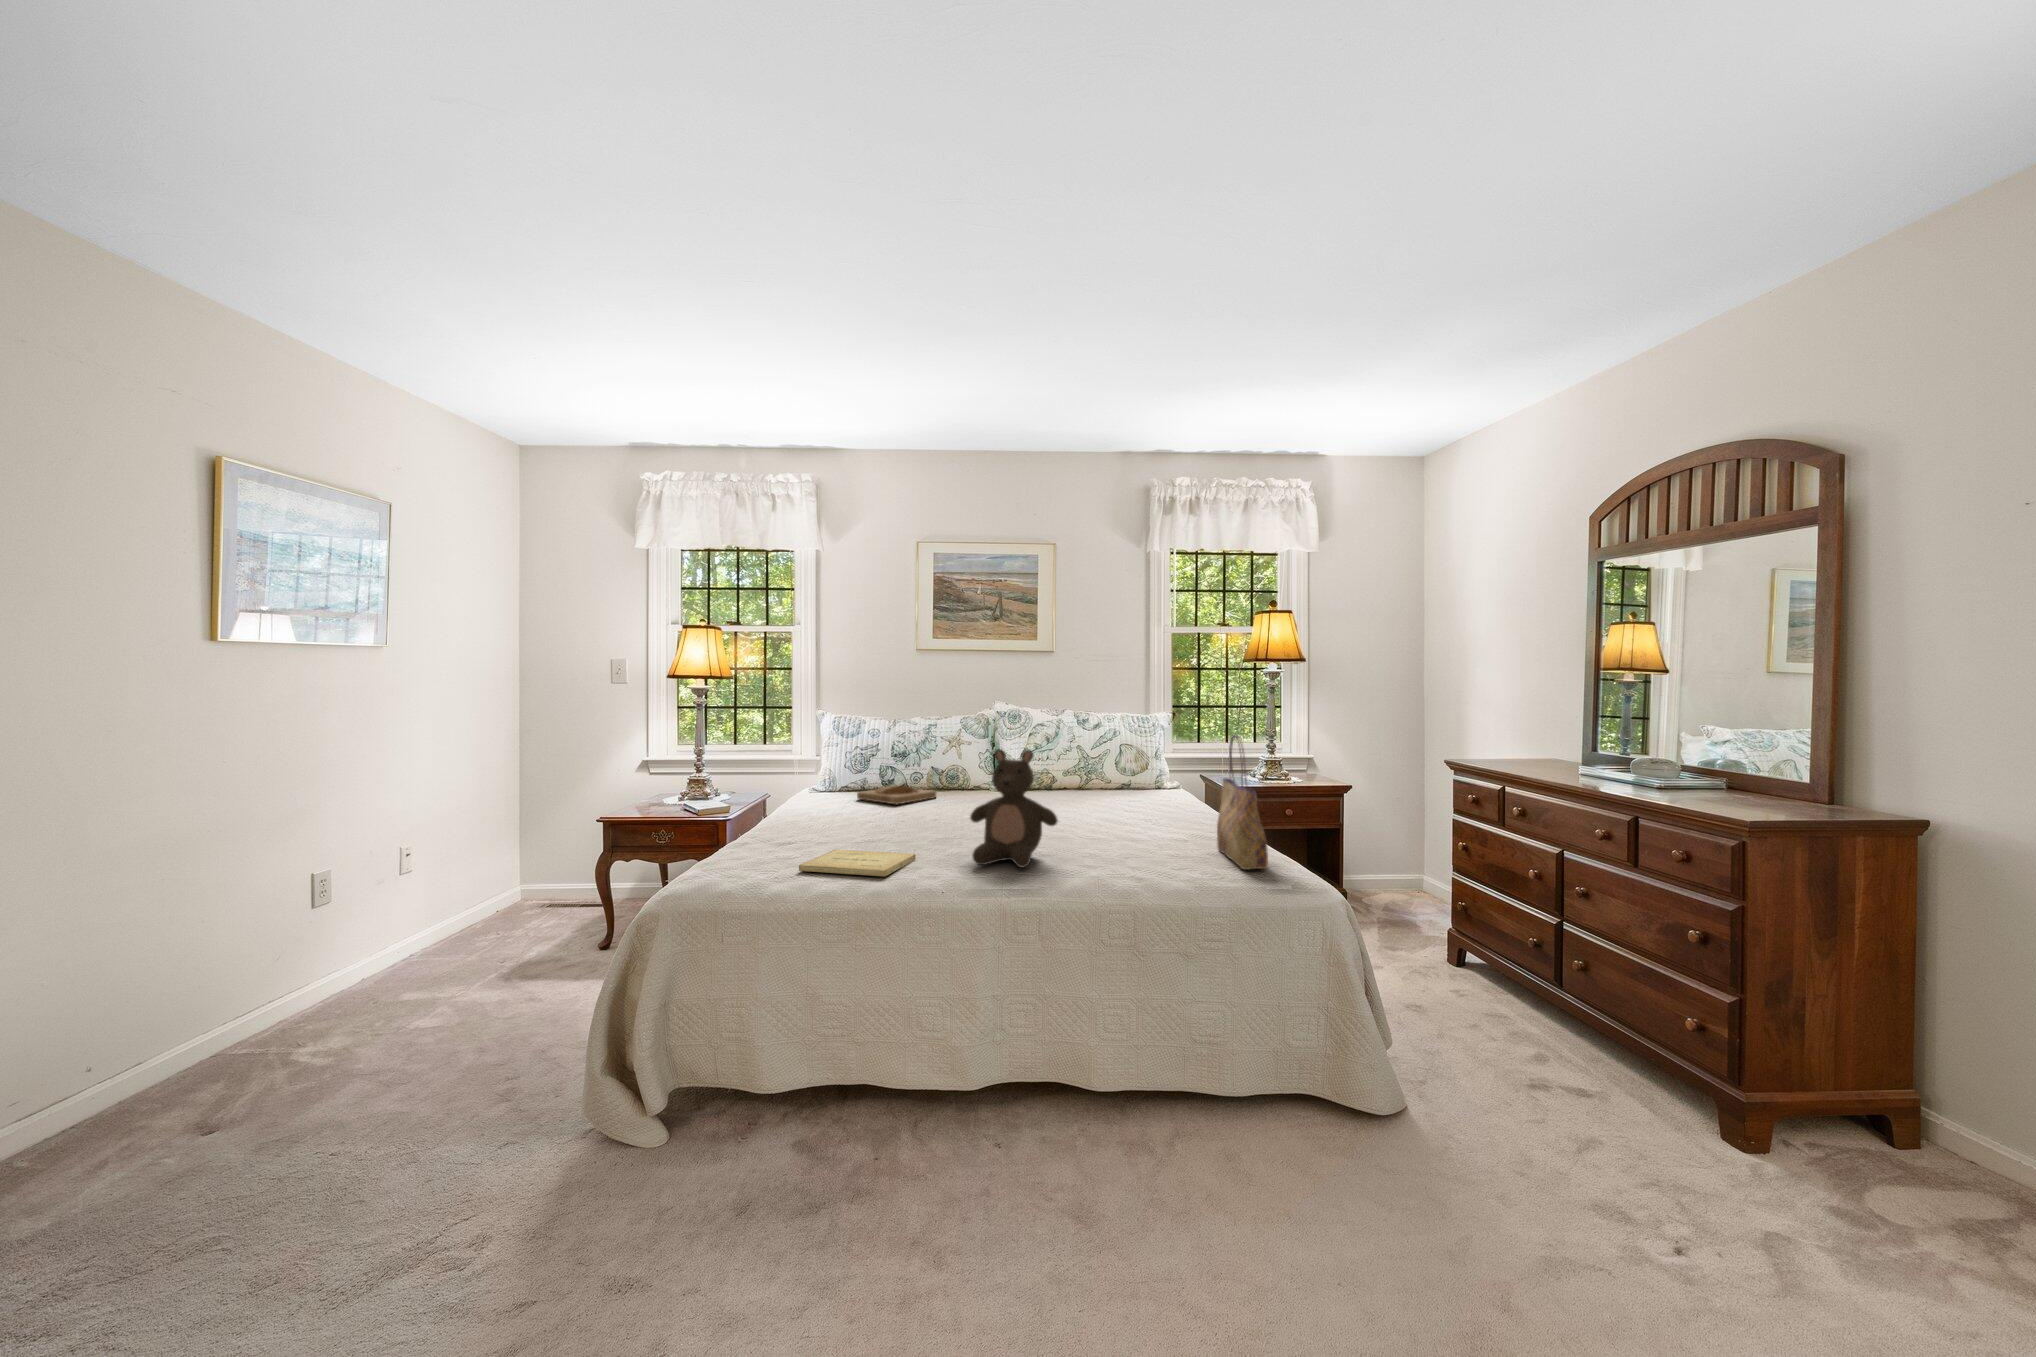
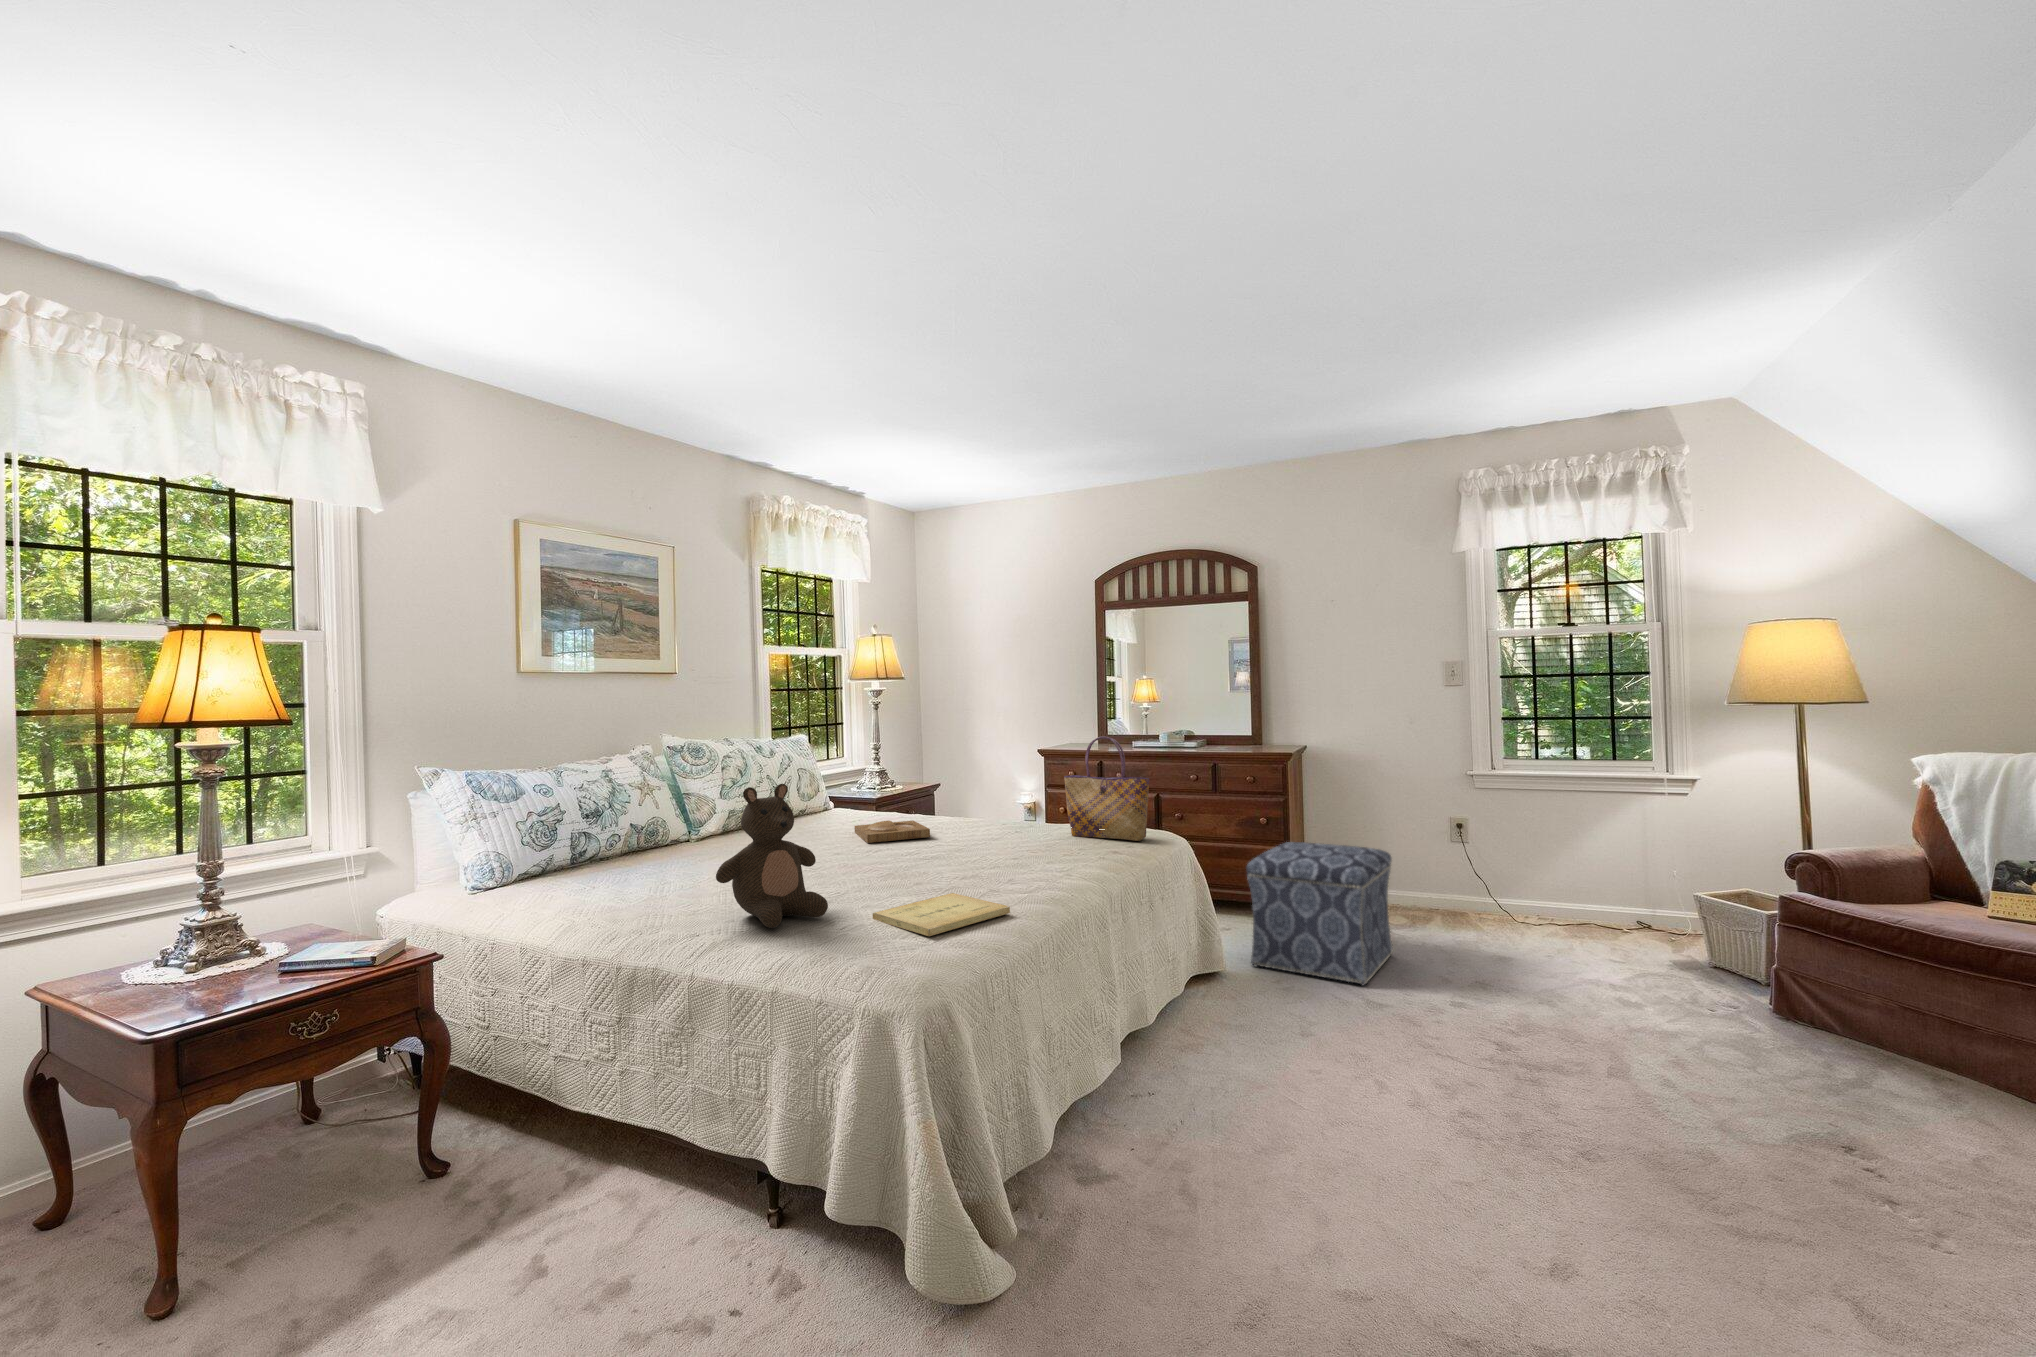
stuffed bear: present [970,749,1058,868] -> present [716,784,828,928]
tray: present [857,786,936,804] -> present [854,821,930,843]
ottoman: none [1475,952,1809,1237] -> present [1246,842,1393,985]

